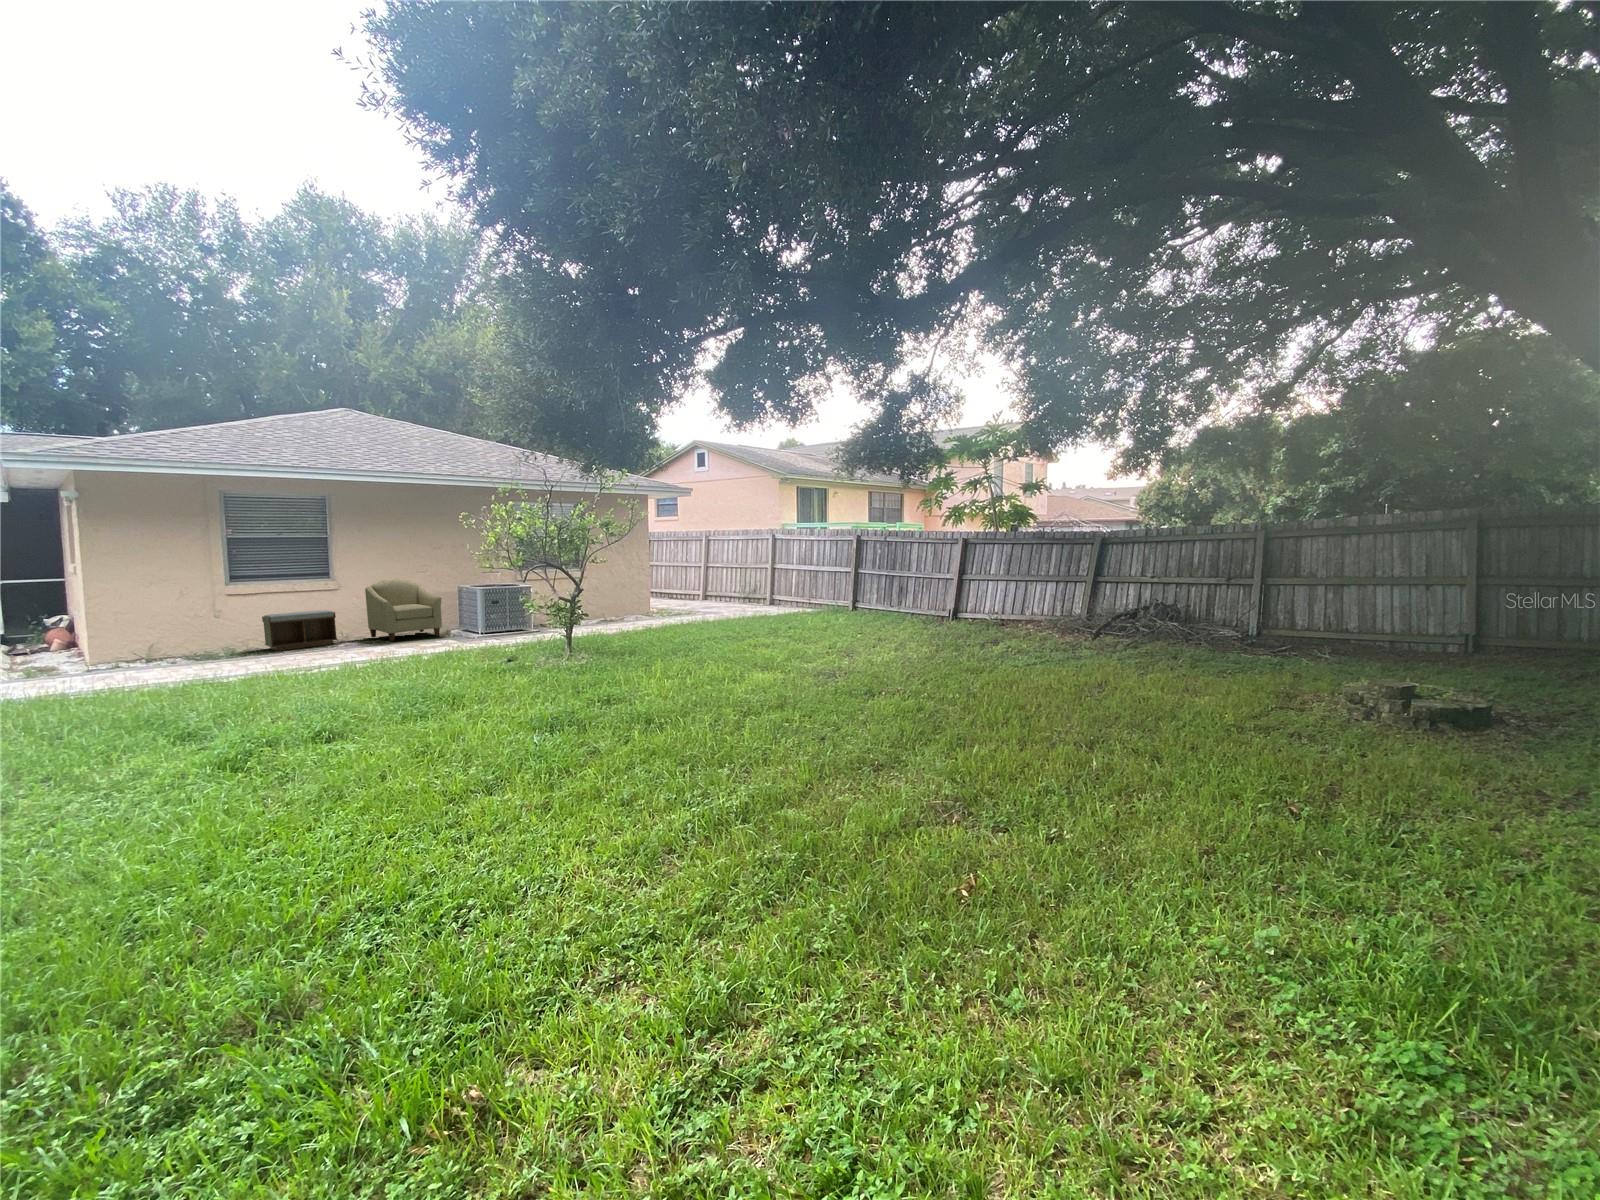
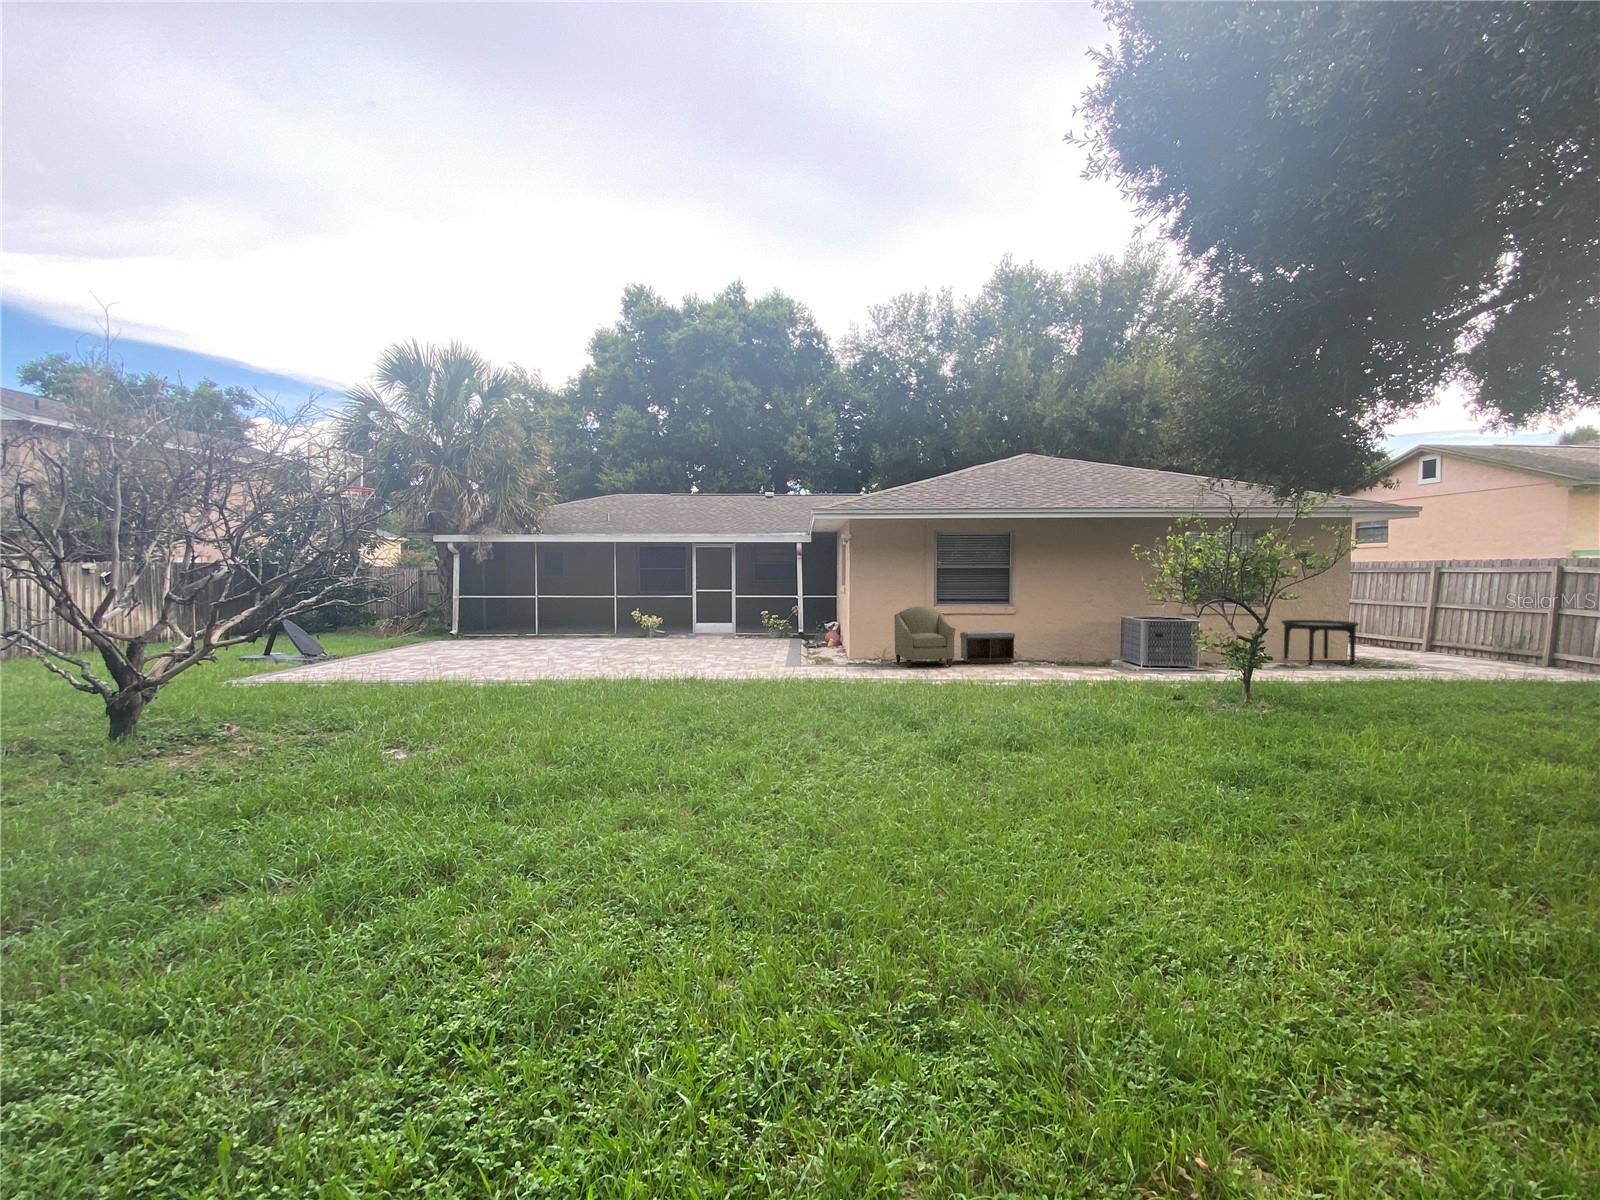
chair: present [365,578,442,641] -> present [894,607,956,668]
round table: none [600,580,658,618] -> present [1281,620,1359,665]

